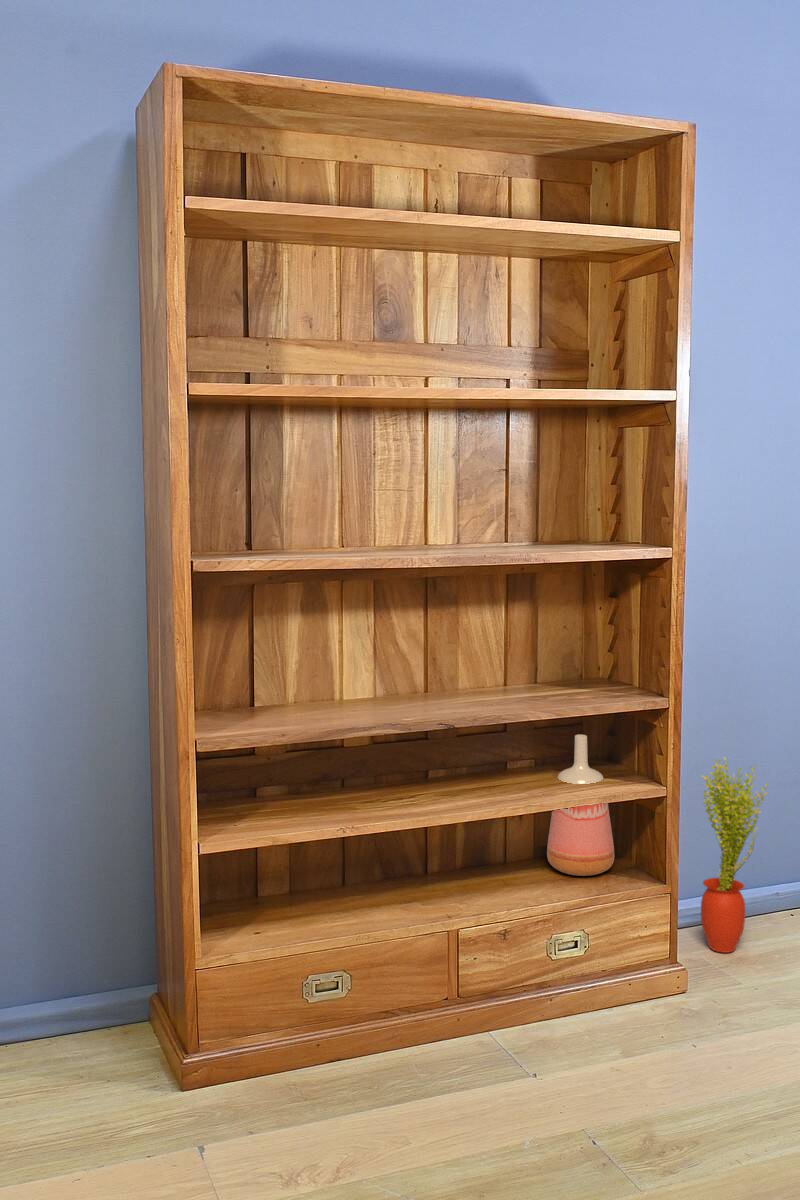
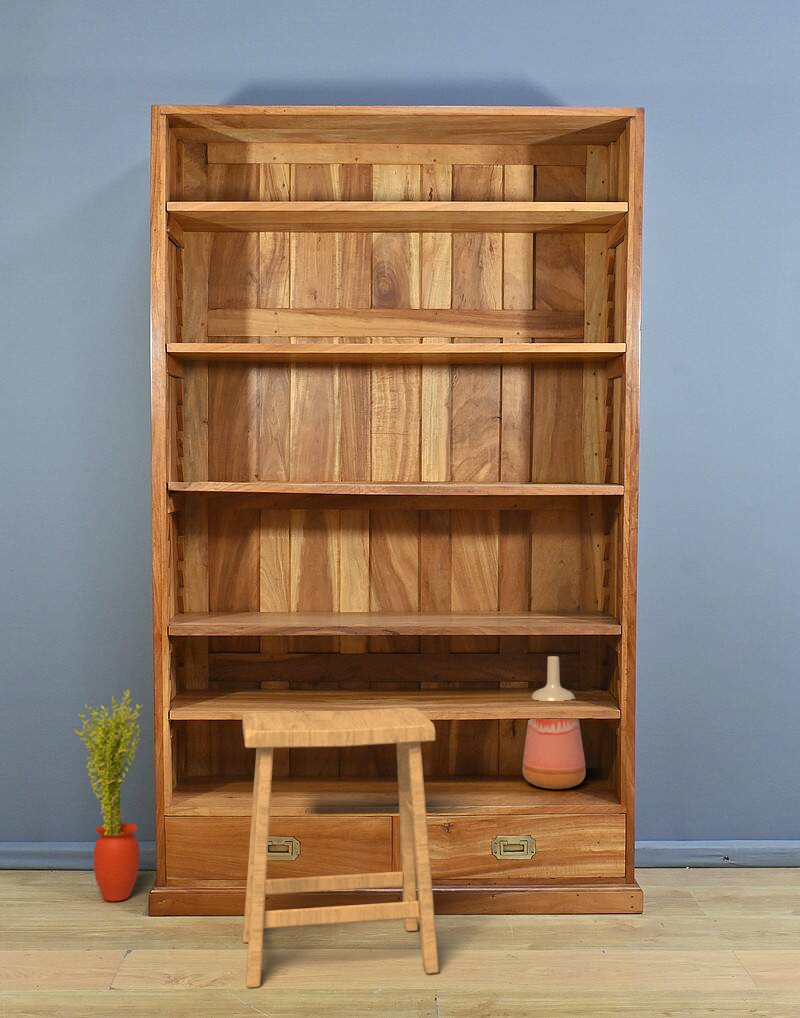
potted plant: present [701,757,767,953] -> present [75,691,141,901]
footstool: none [318,817,560,1162] -> present [242,708,439,988]

